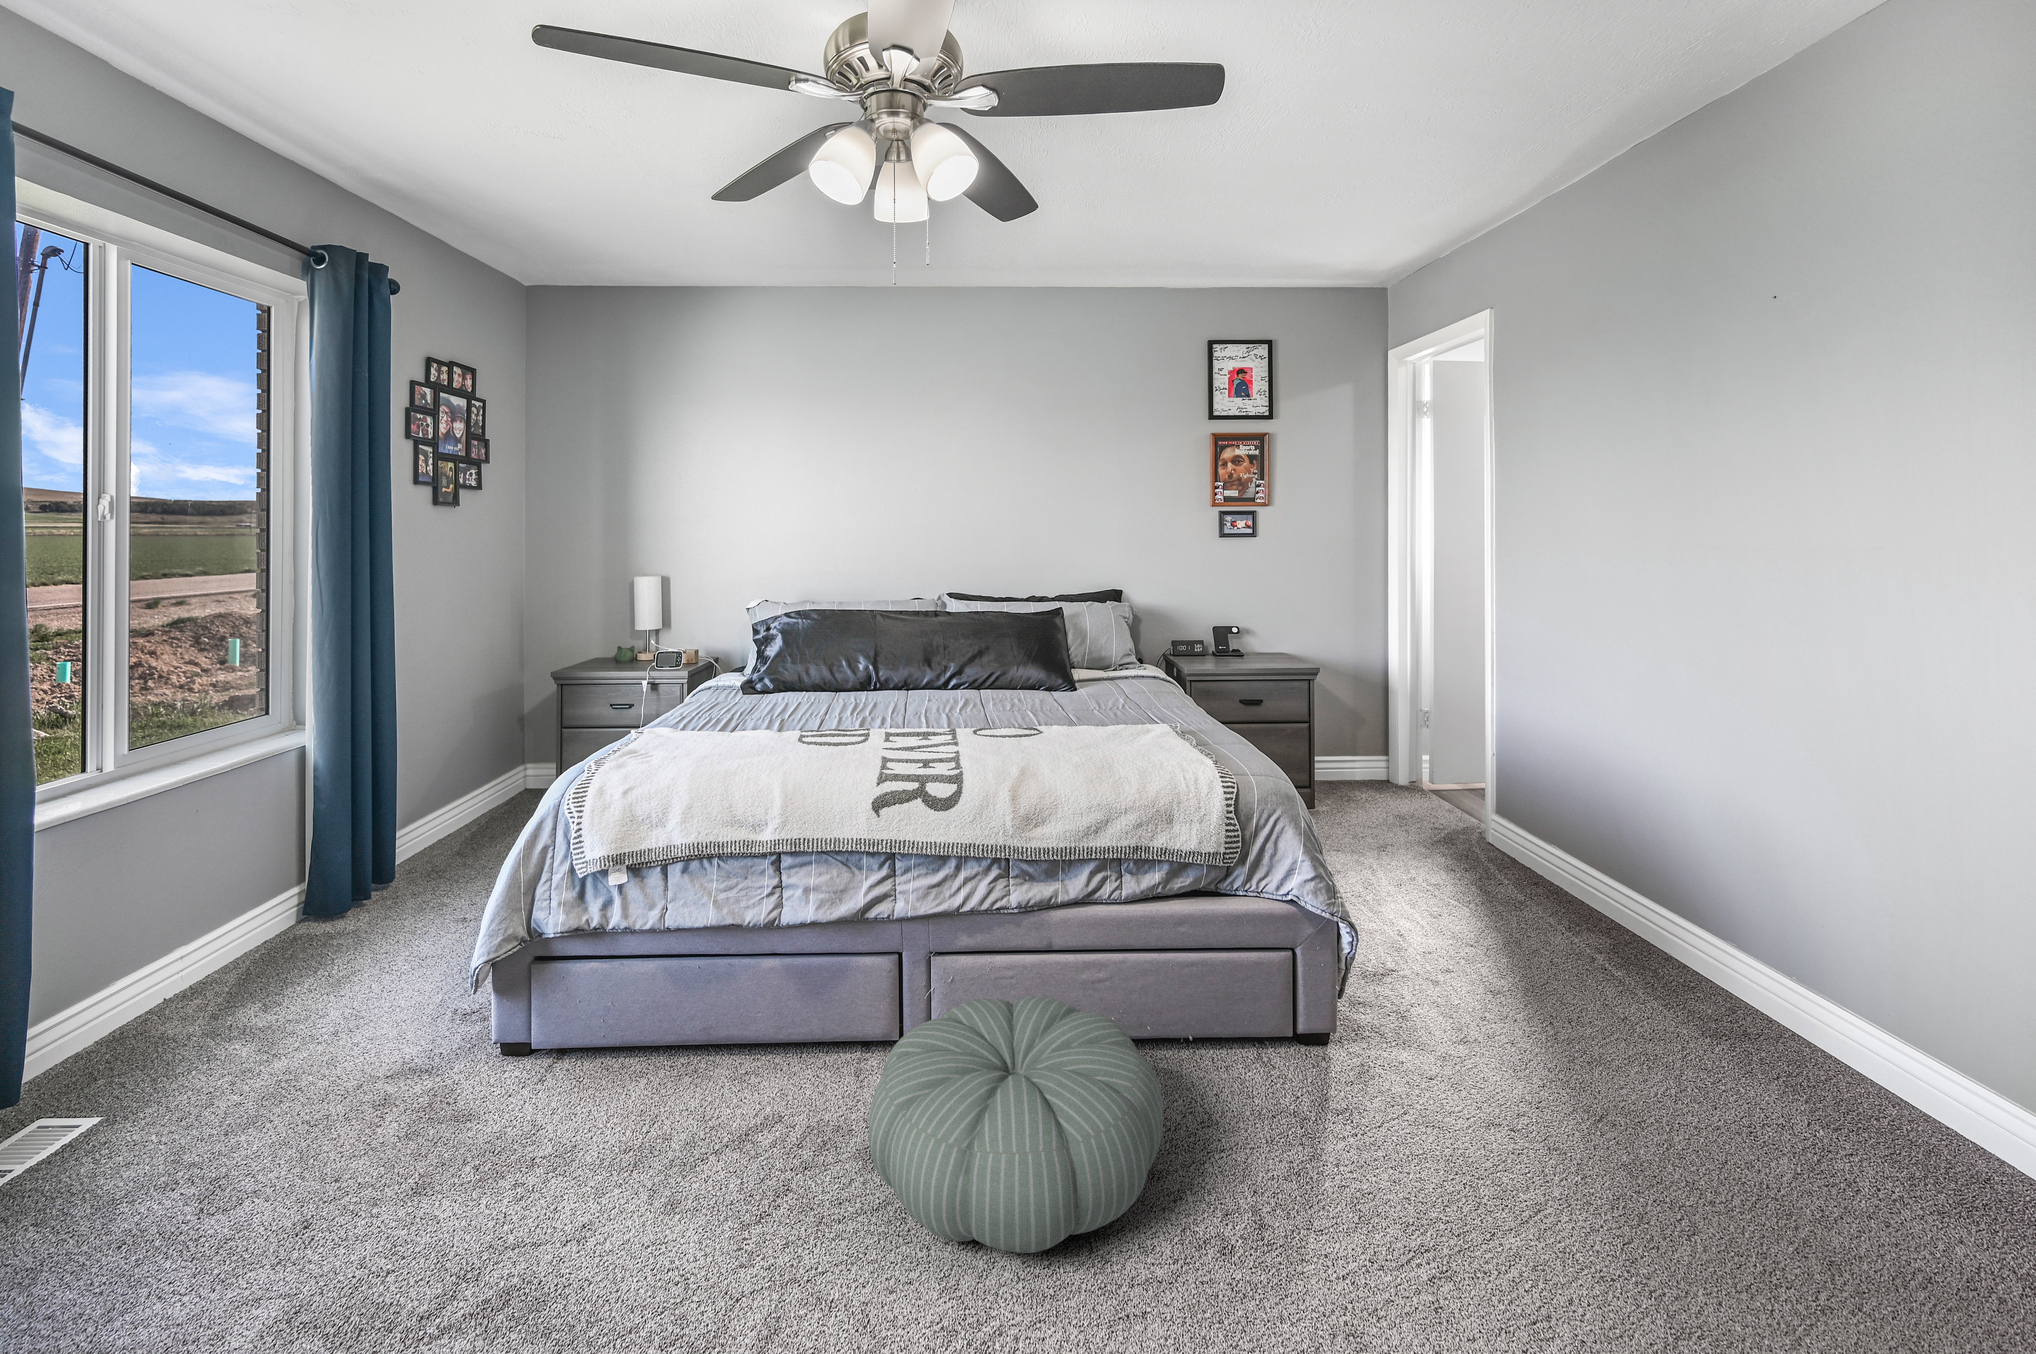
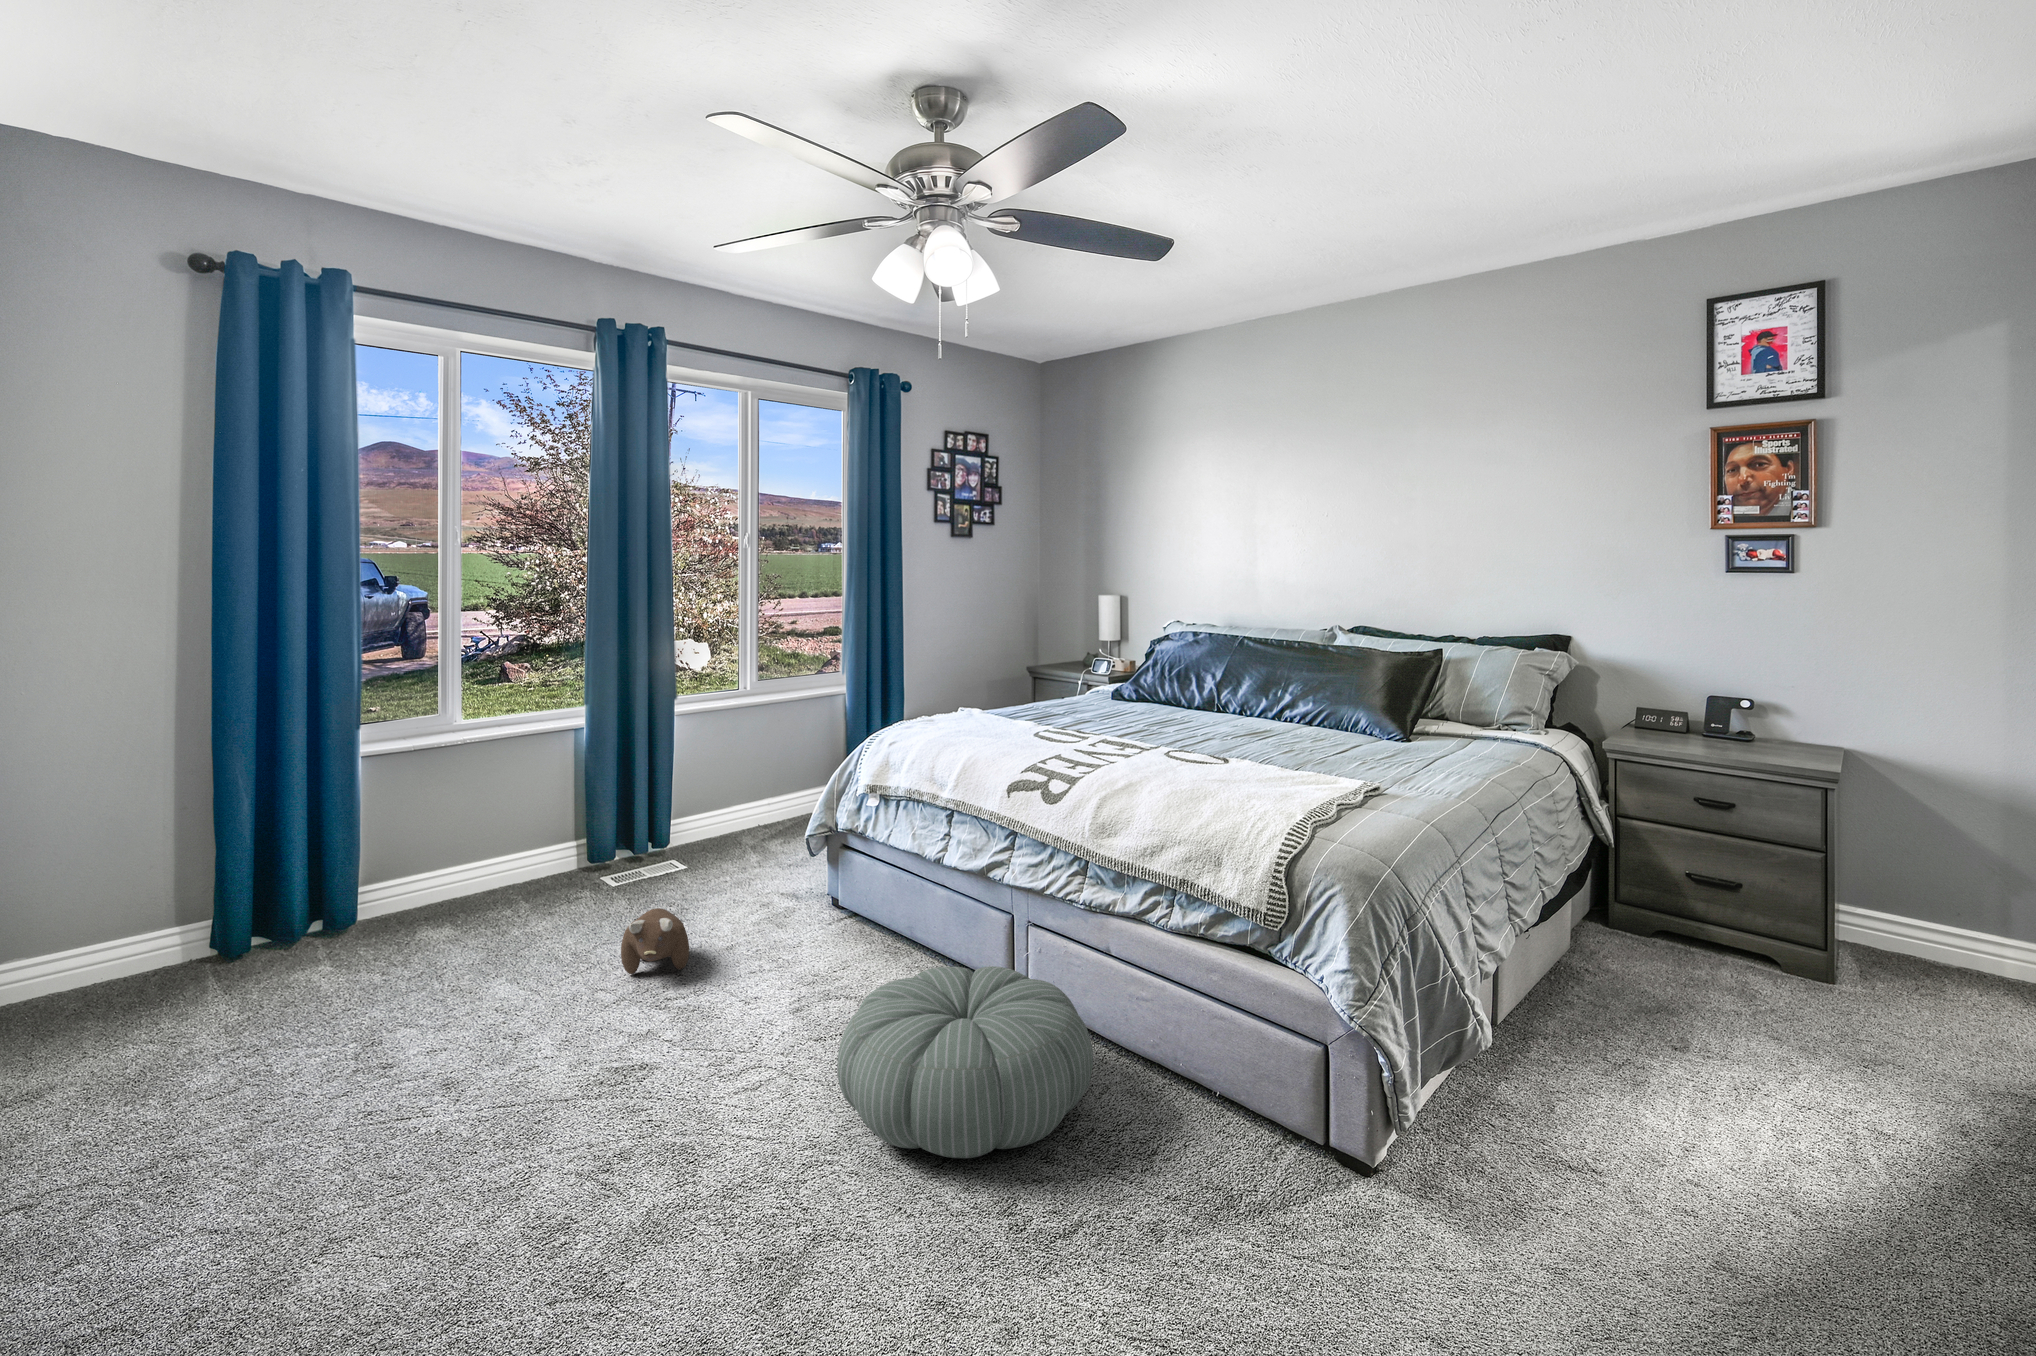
plush toy: none [270,1133,410,1268] -> present [621,908,689,974]

